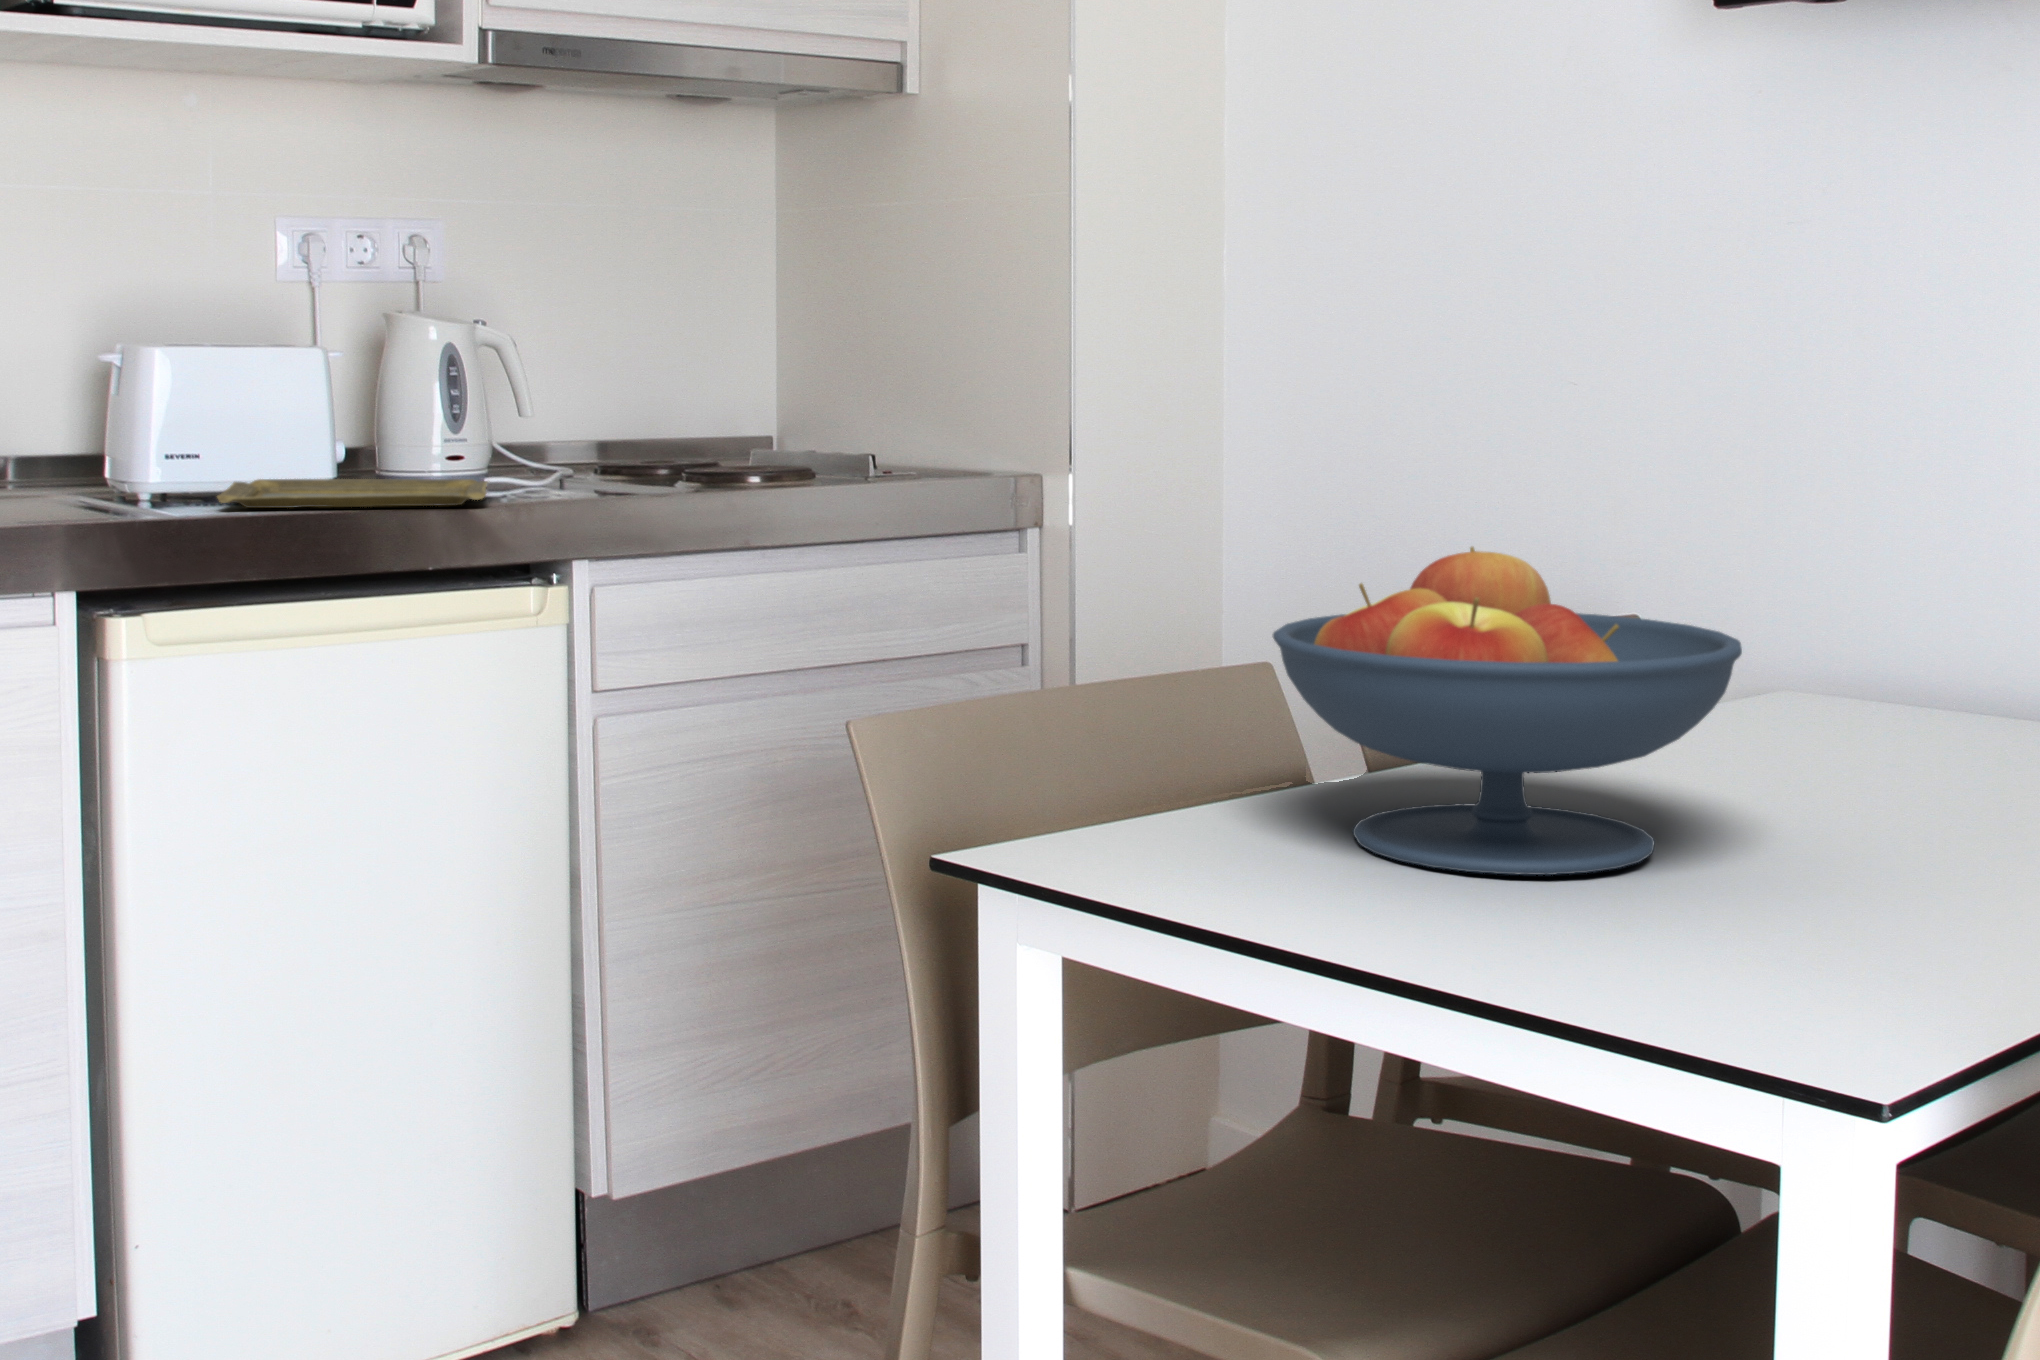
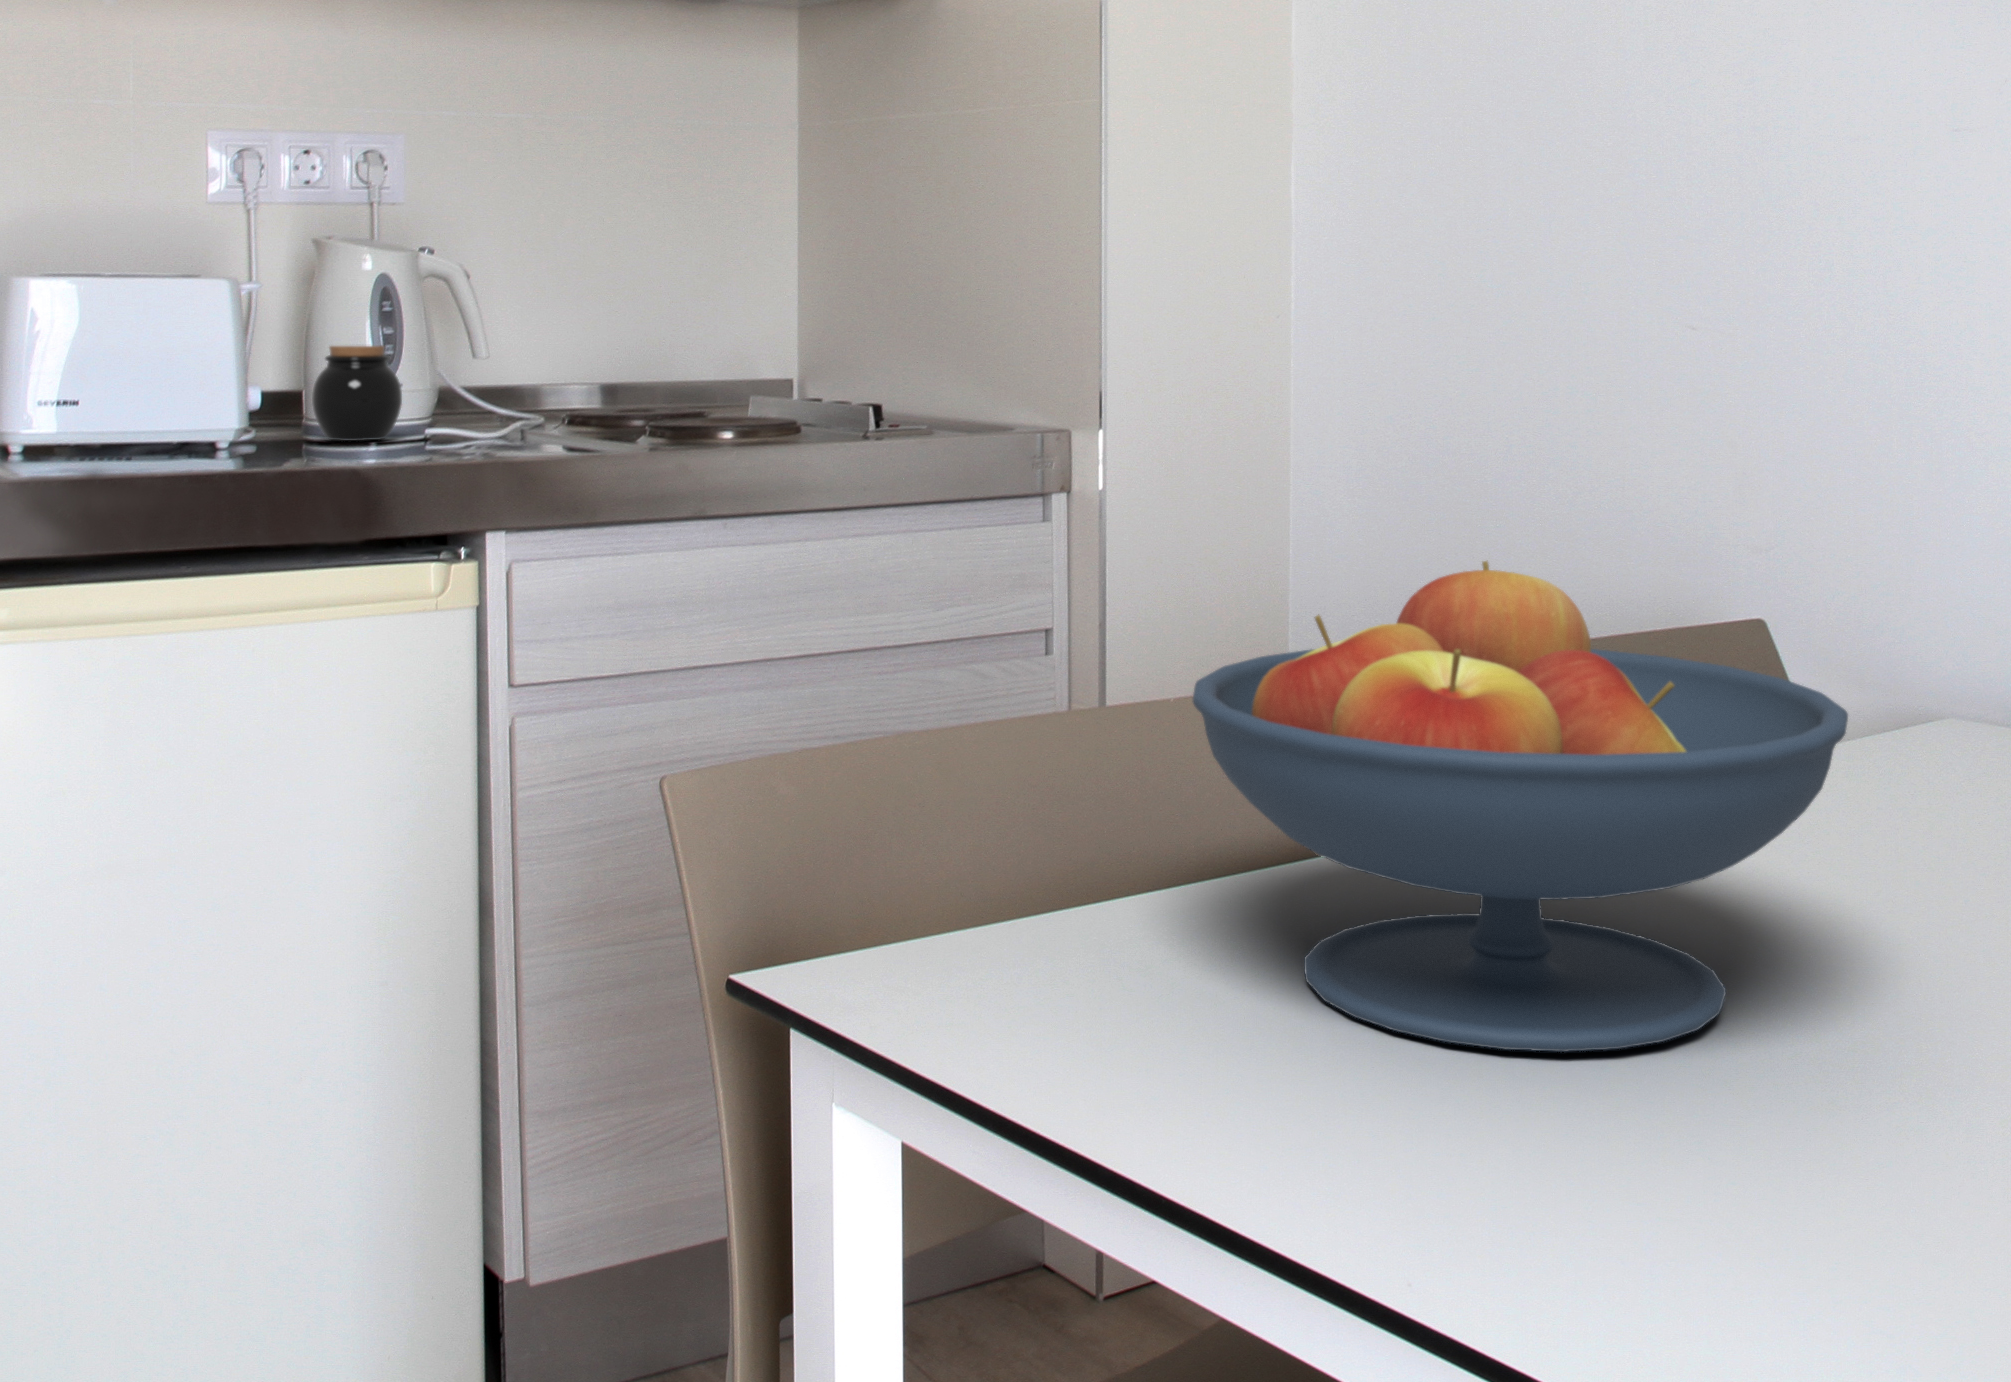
jar: none [391,405,469,488] -> present [312,346,402,441]
tray: present [217,479,488,508] -> none [61,432,402,468]

